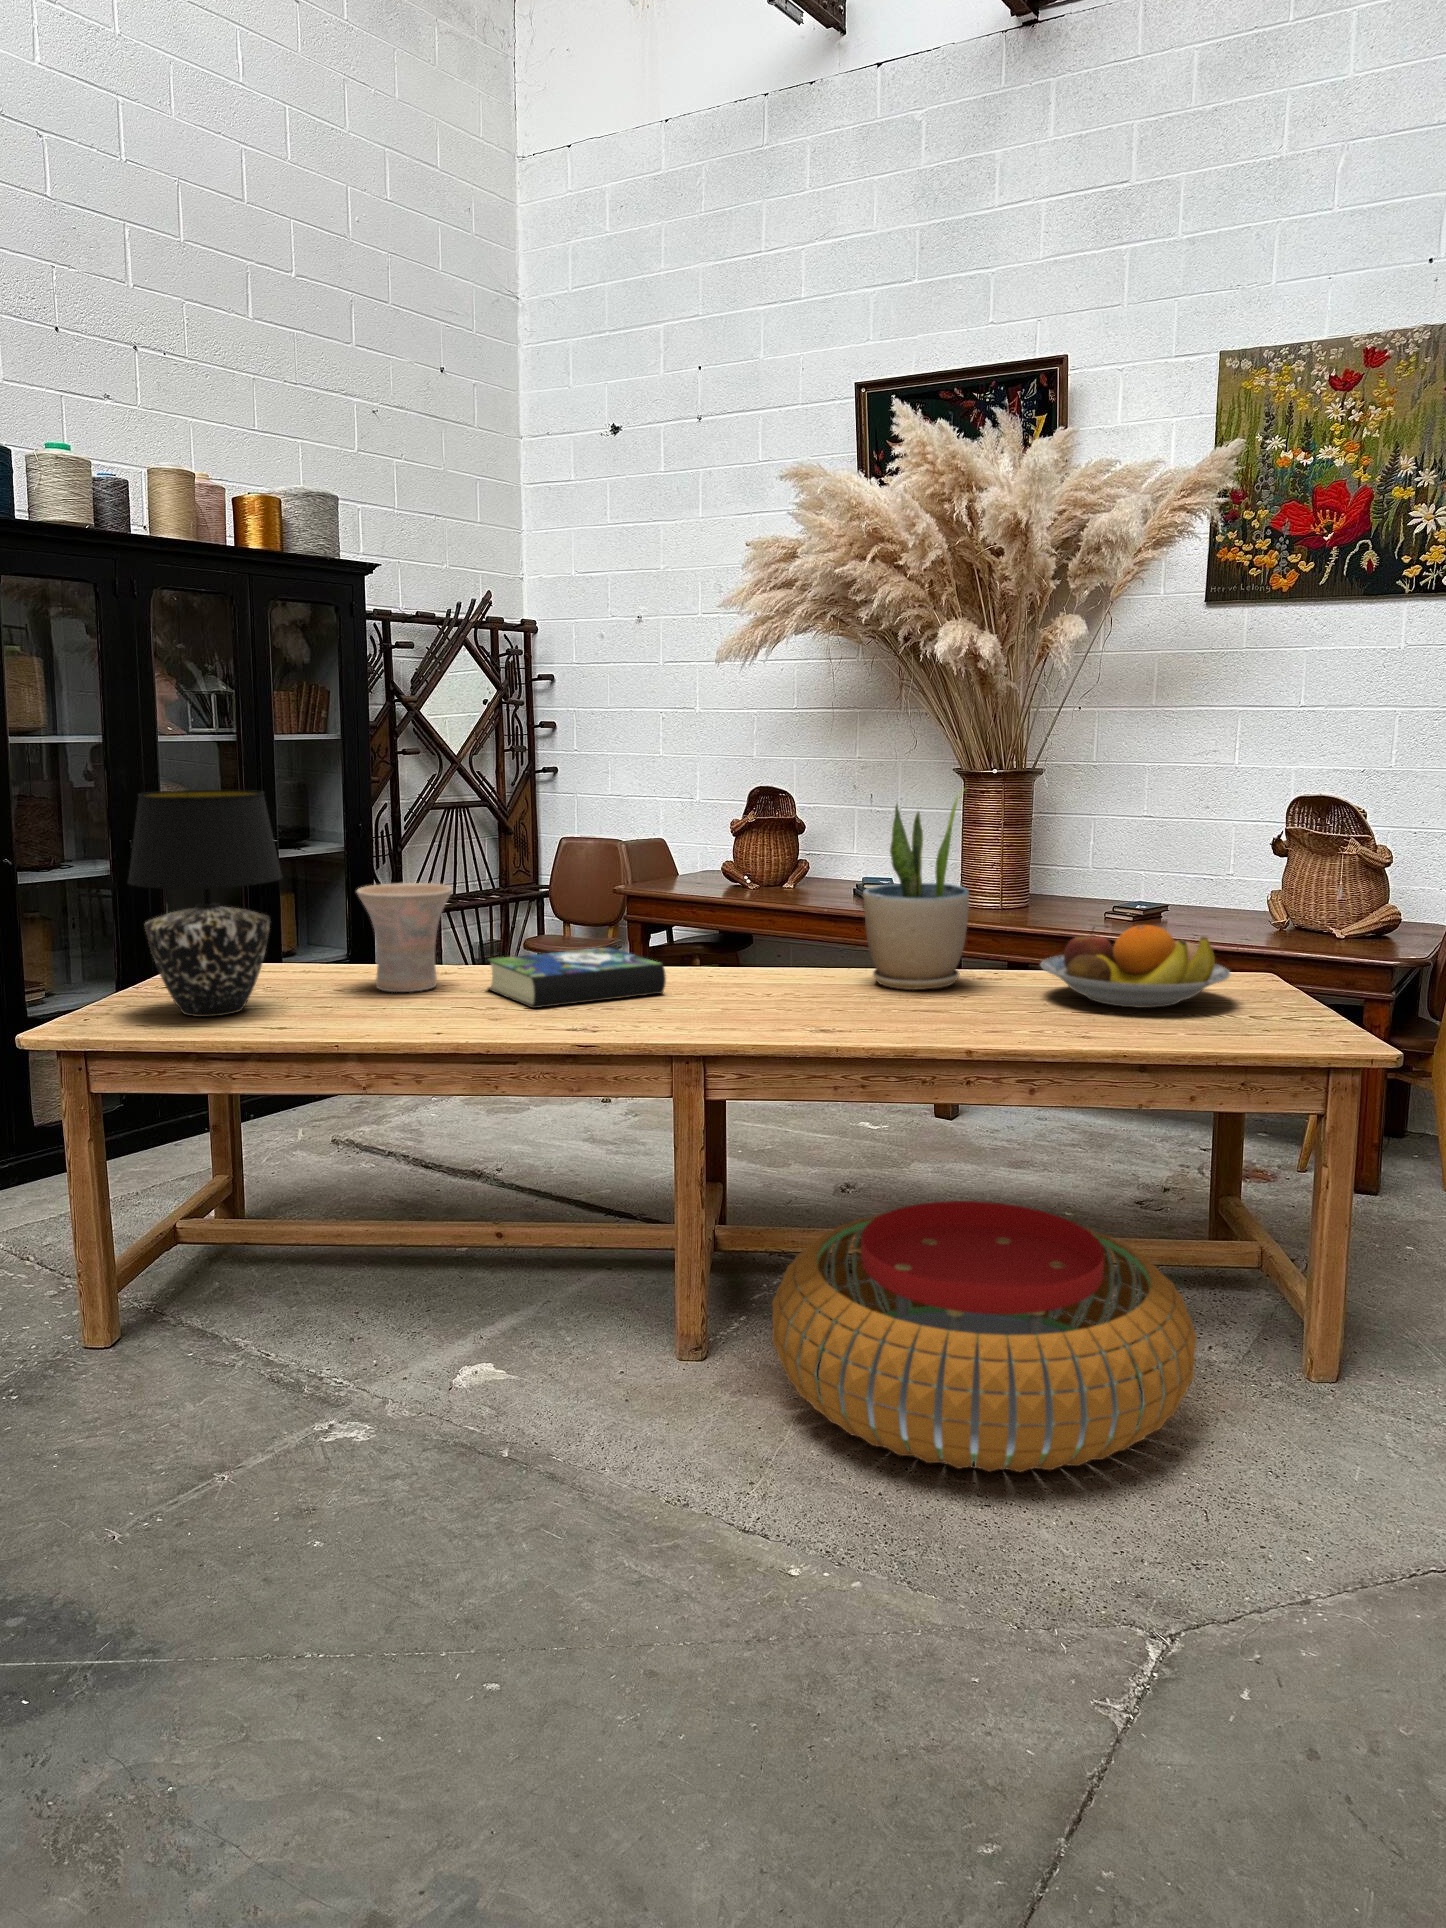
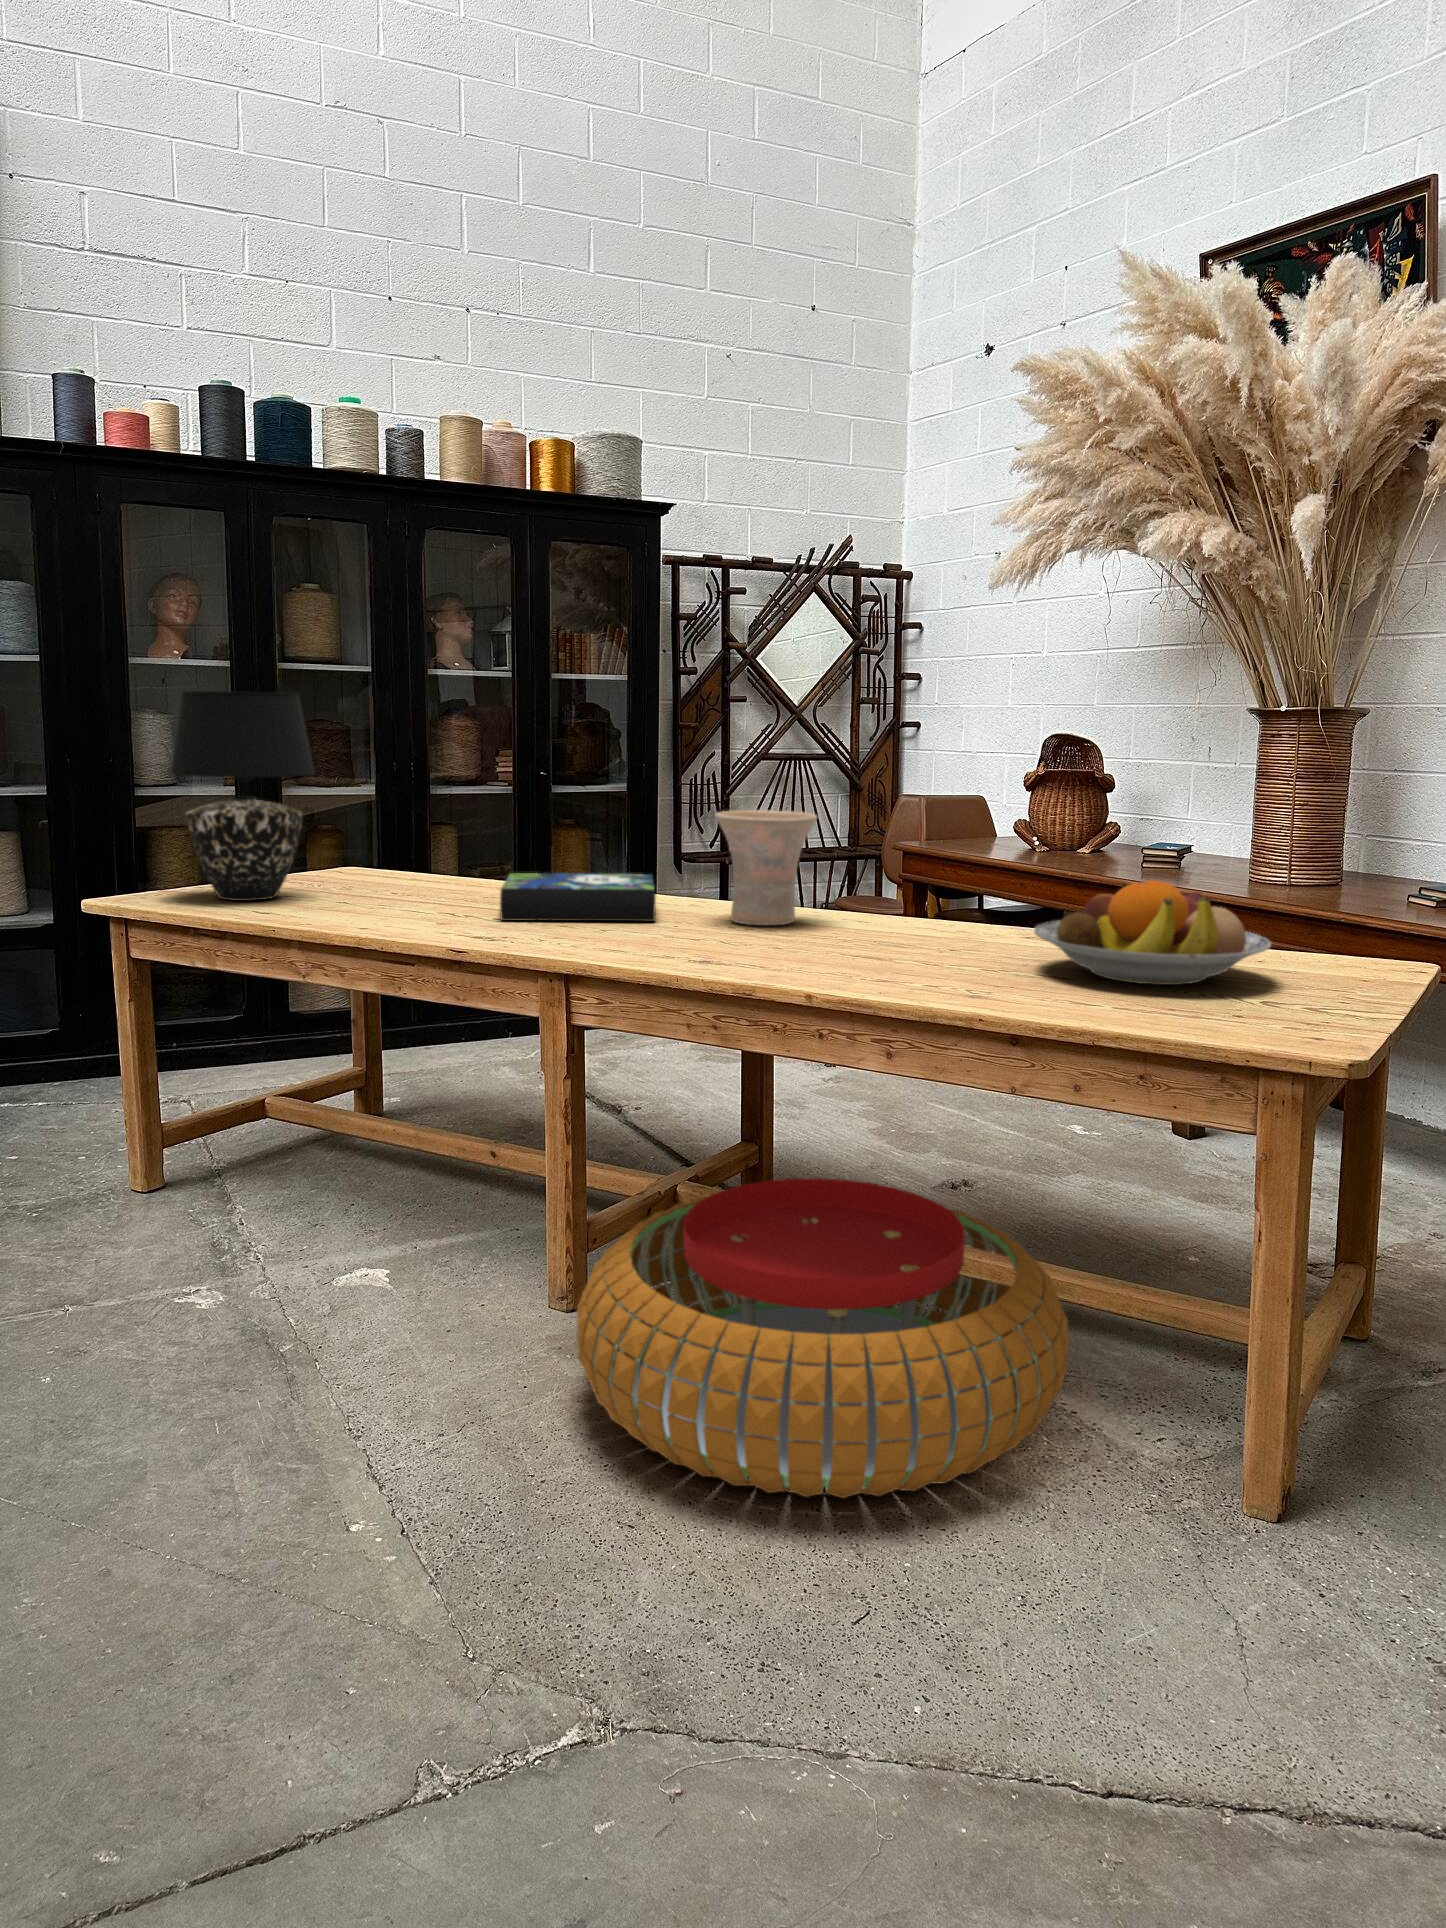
potted plant: present [863,790,969,990] -> none [879,708,1002,944]
vase: present [357,883,453,992] -> present [715,810,817,925]

